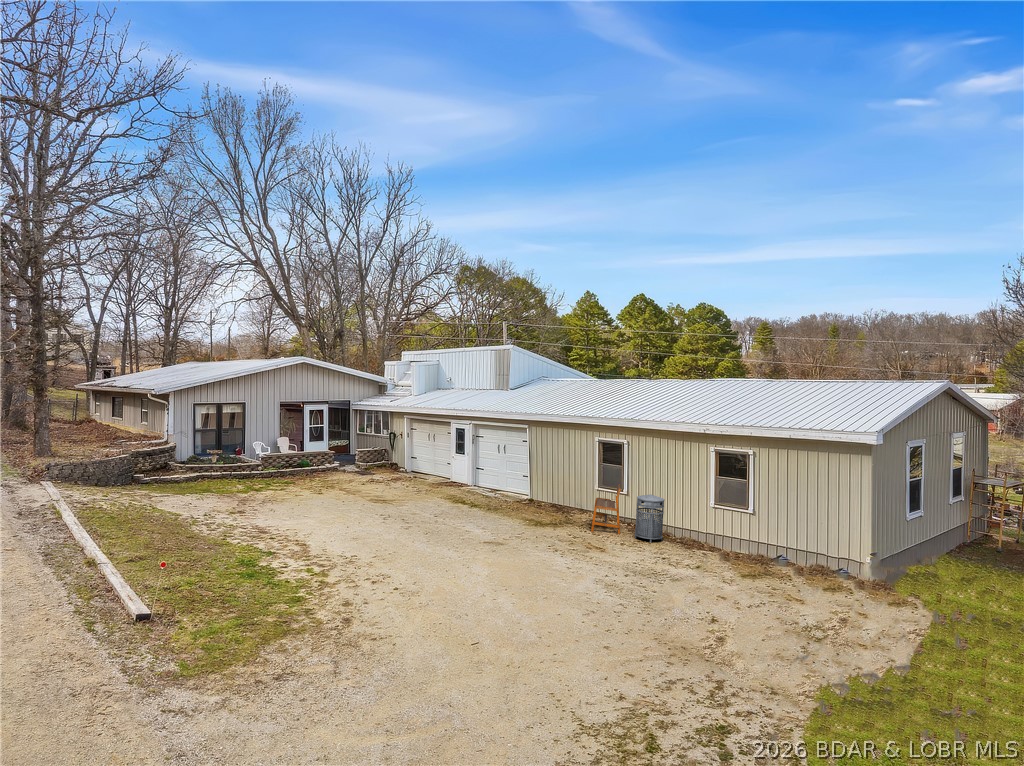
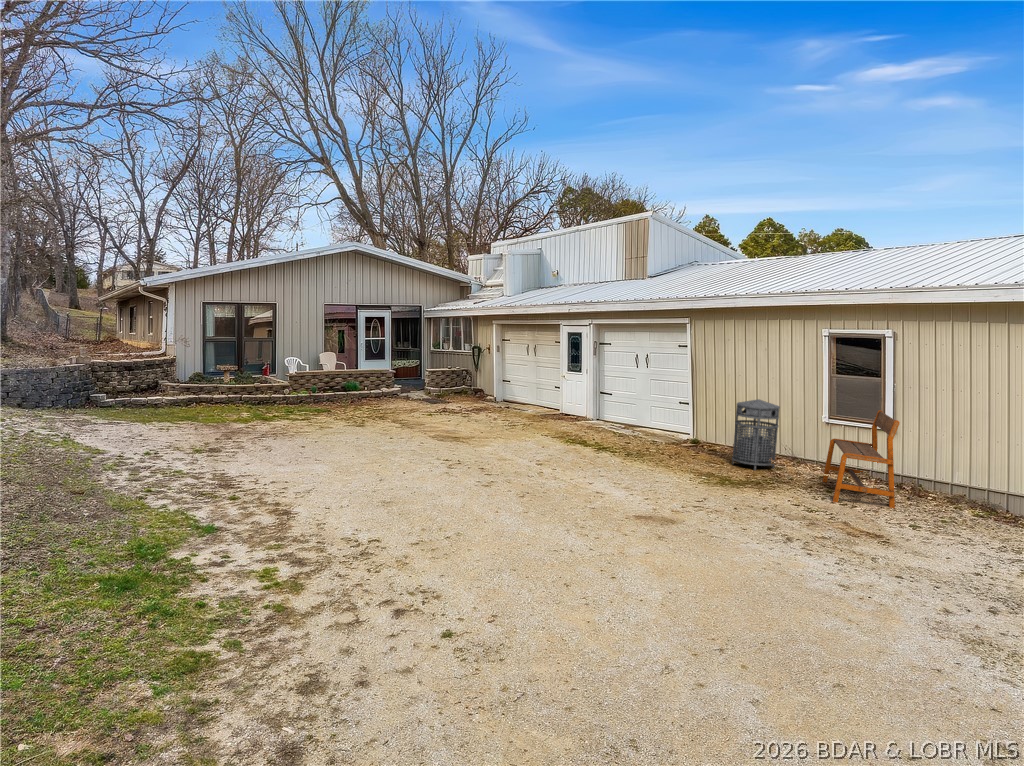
trash can: present [635,494,664,543] -> present [732,399,780,470]

